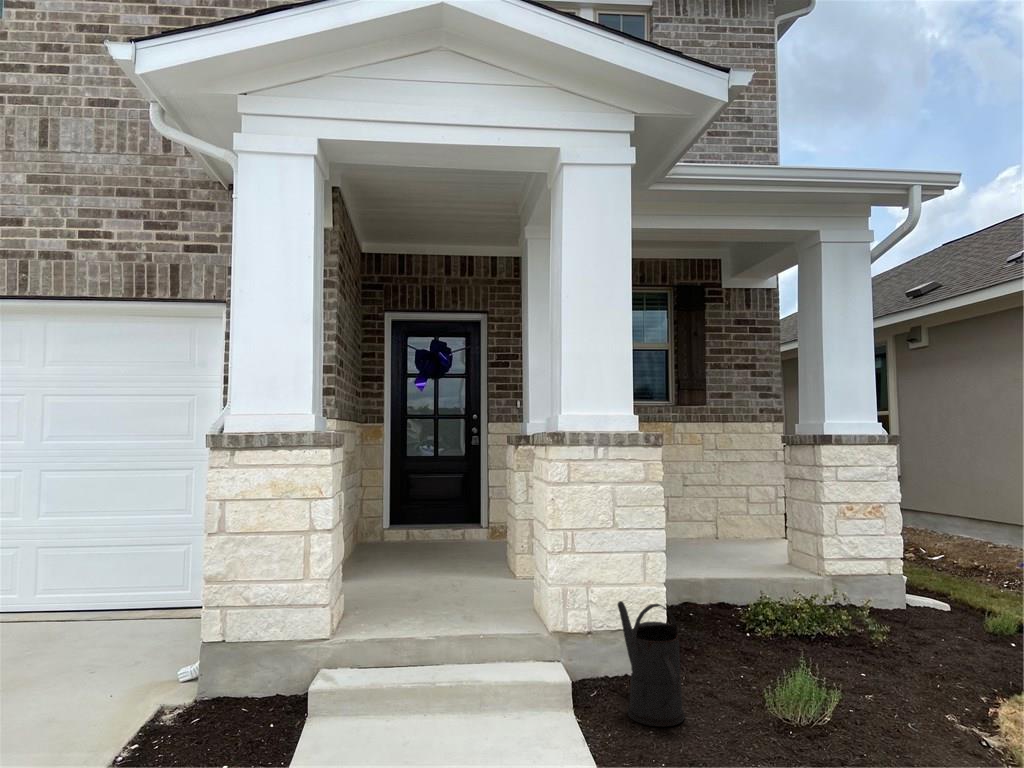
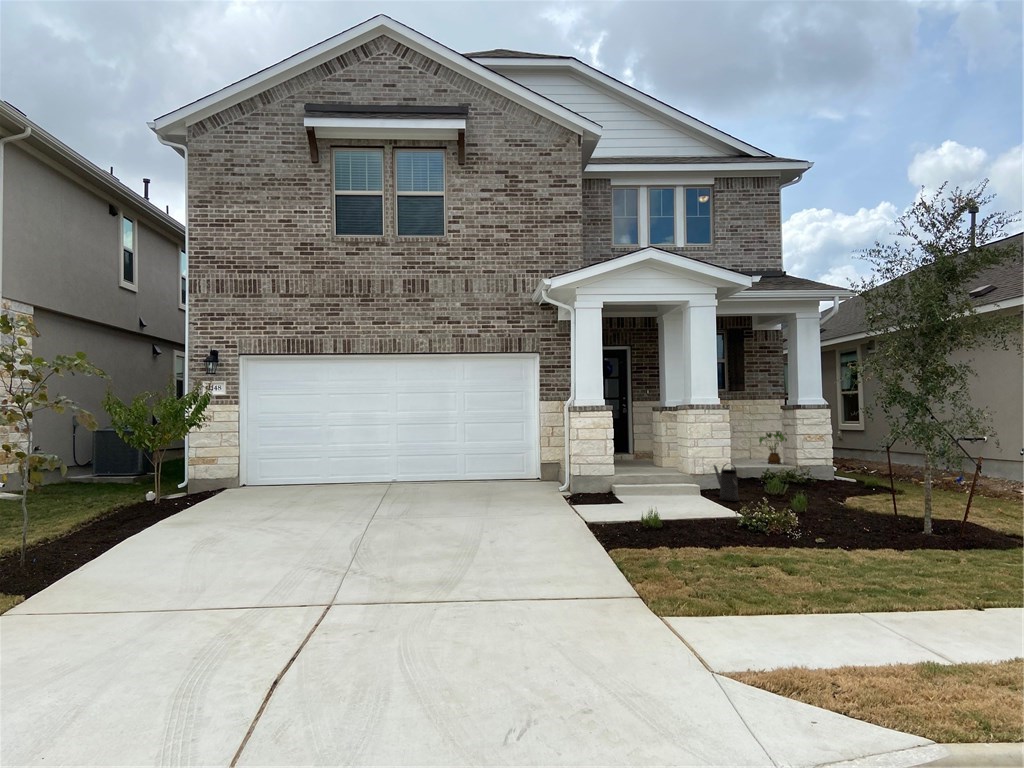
house plant: none [737,494,803,573] -> present [759,431,787,464]

